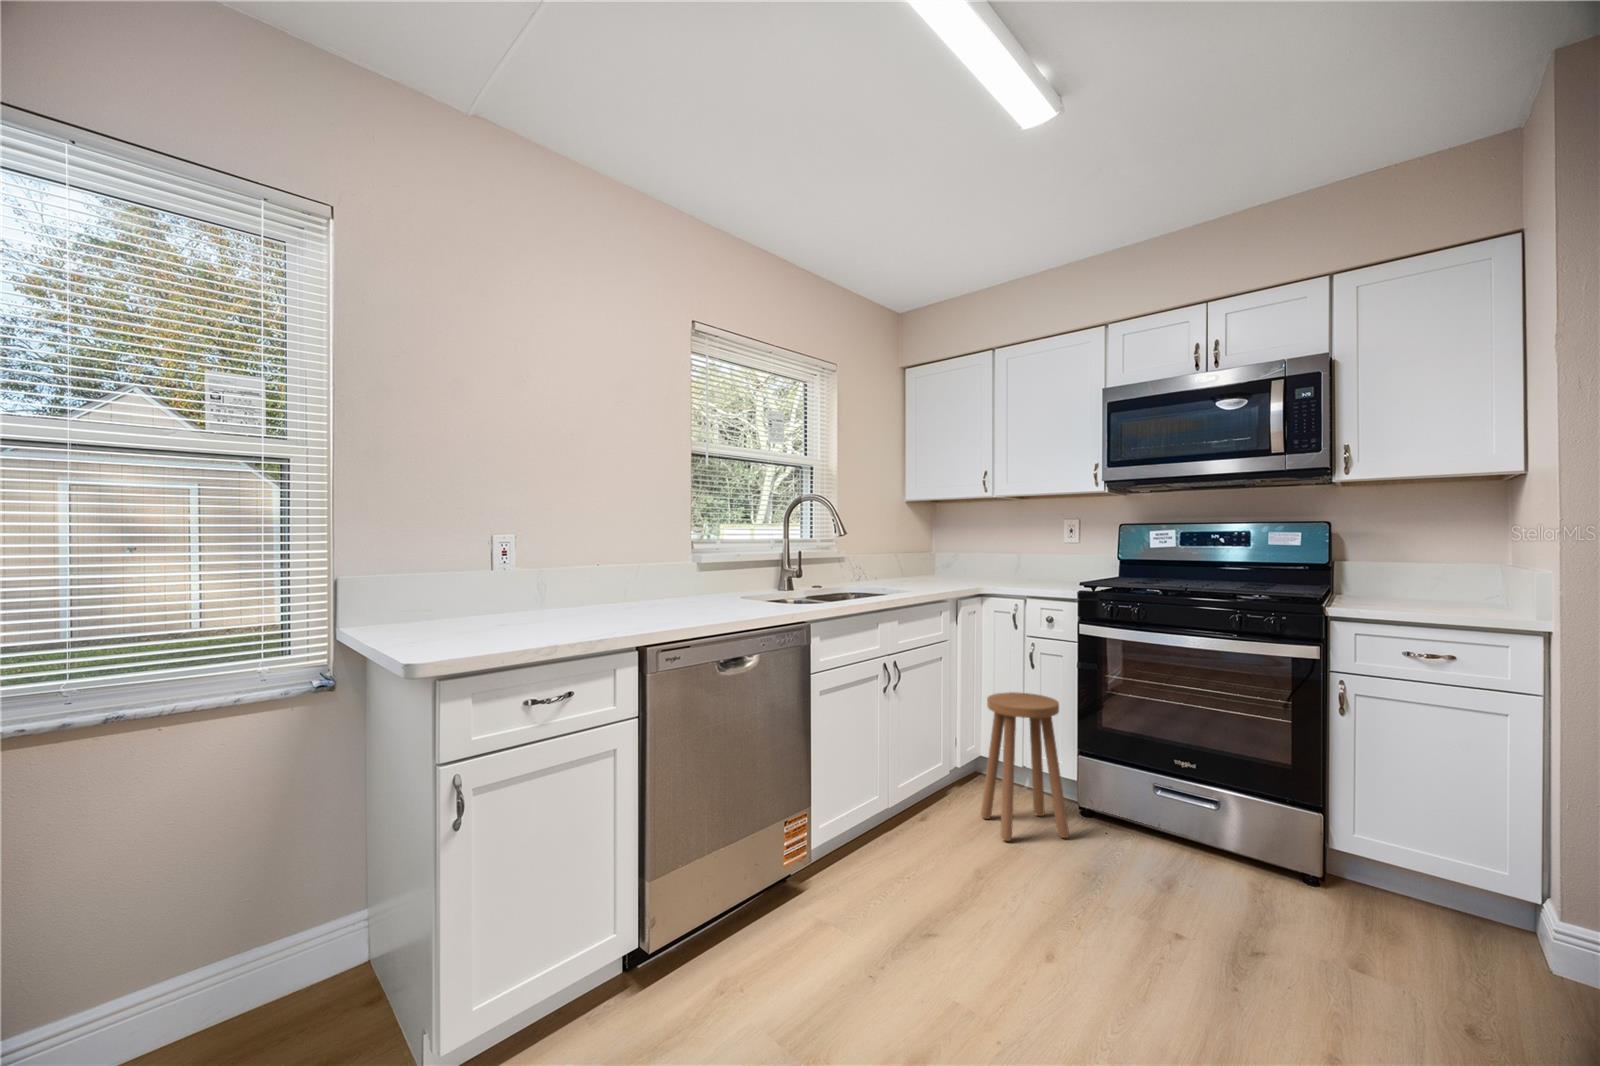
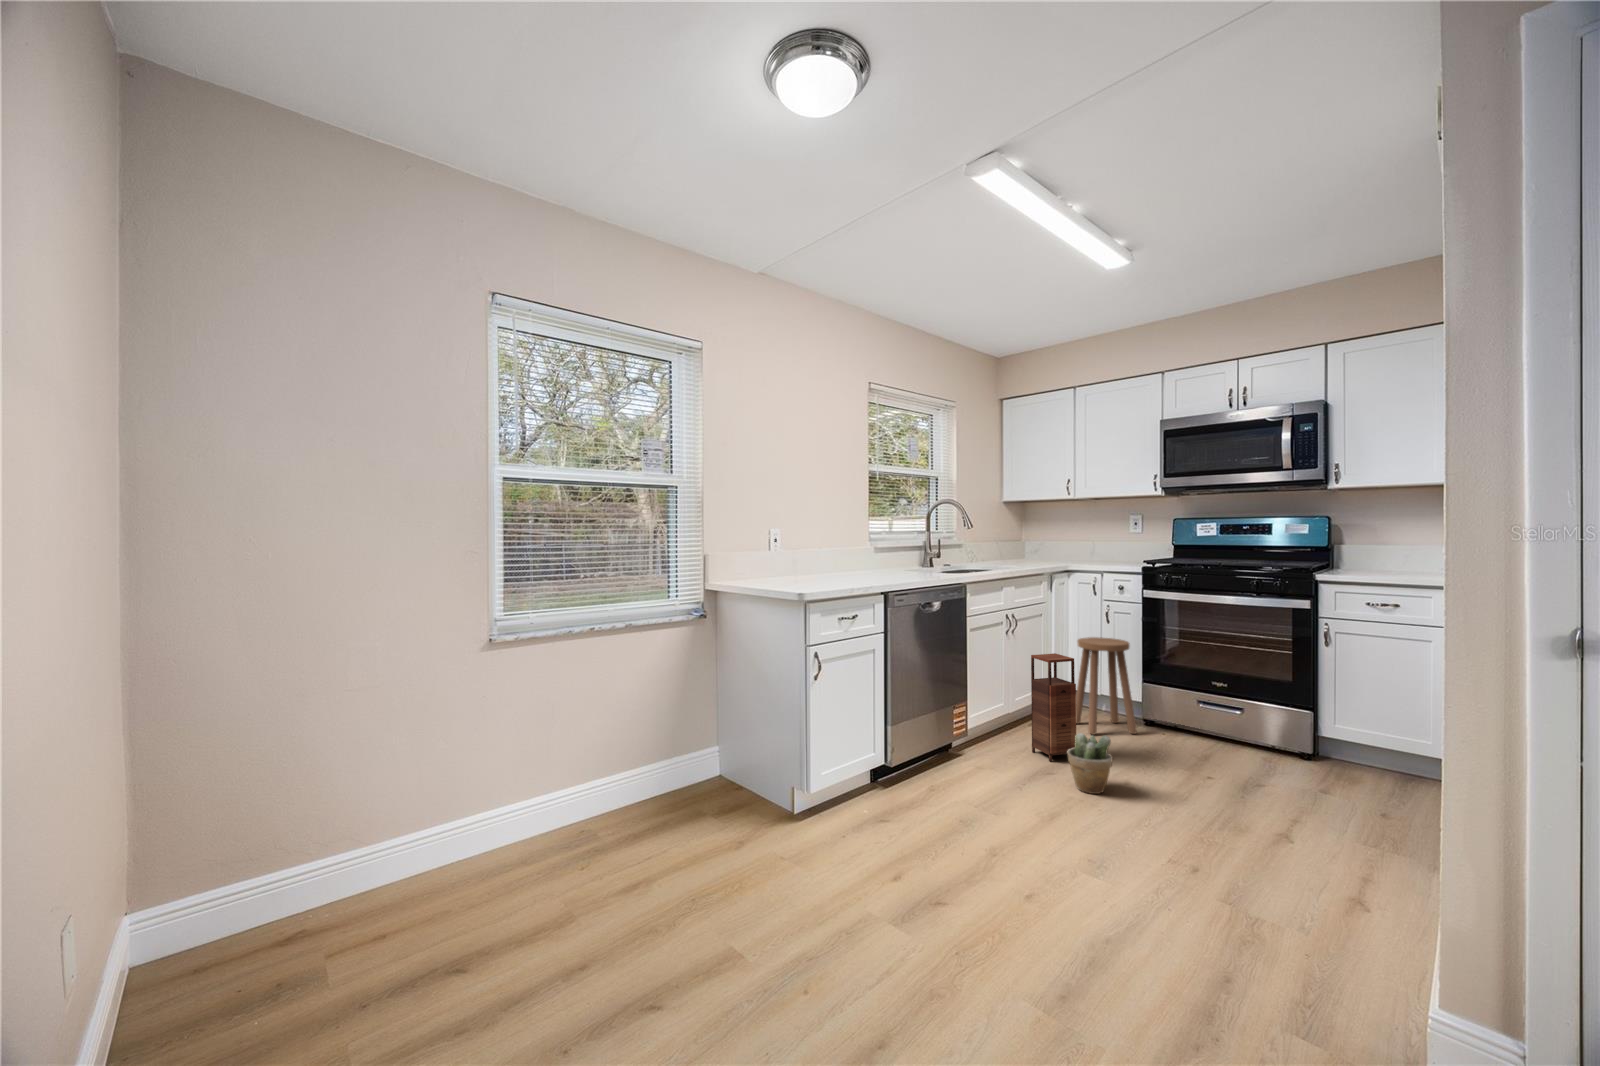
storage cabinet: none [911,728,977,905] -> present [1031,653,1076,761]
potted plant: none [953,879,1025,988] -> present [1067,733,1112,794]

